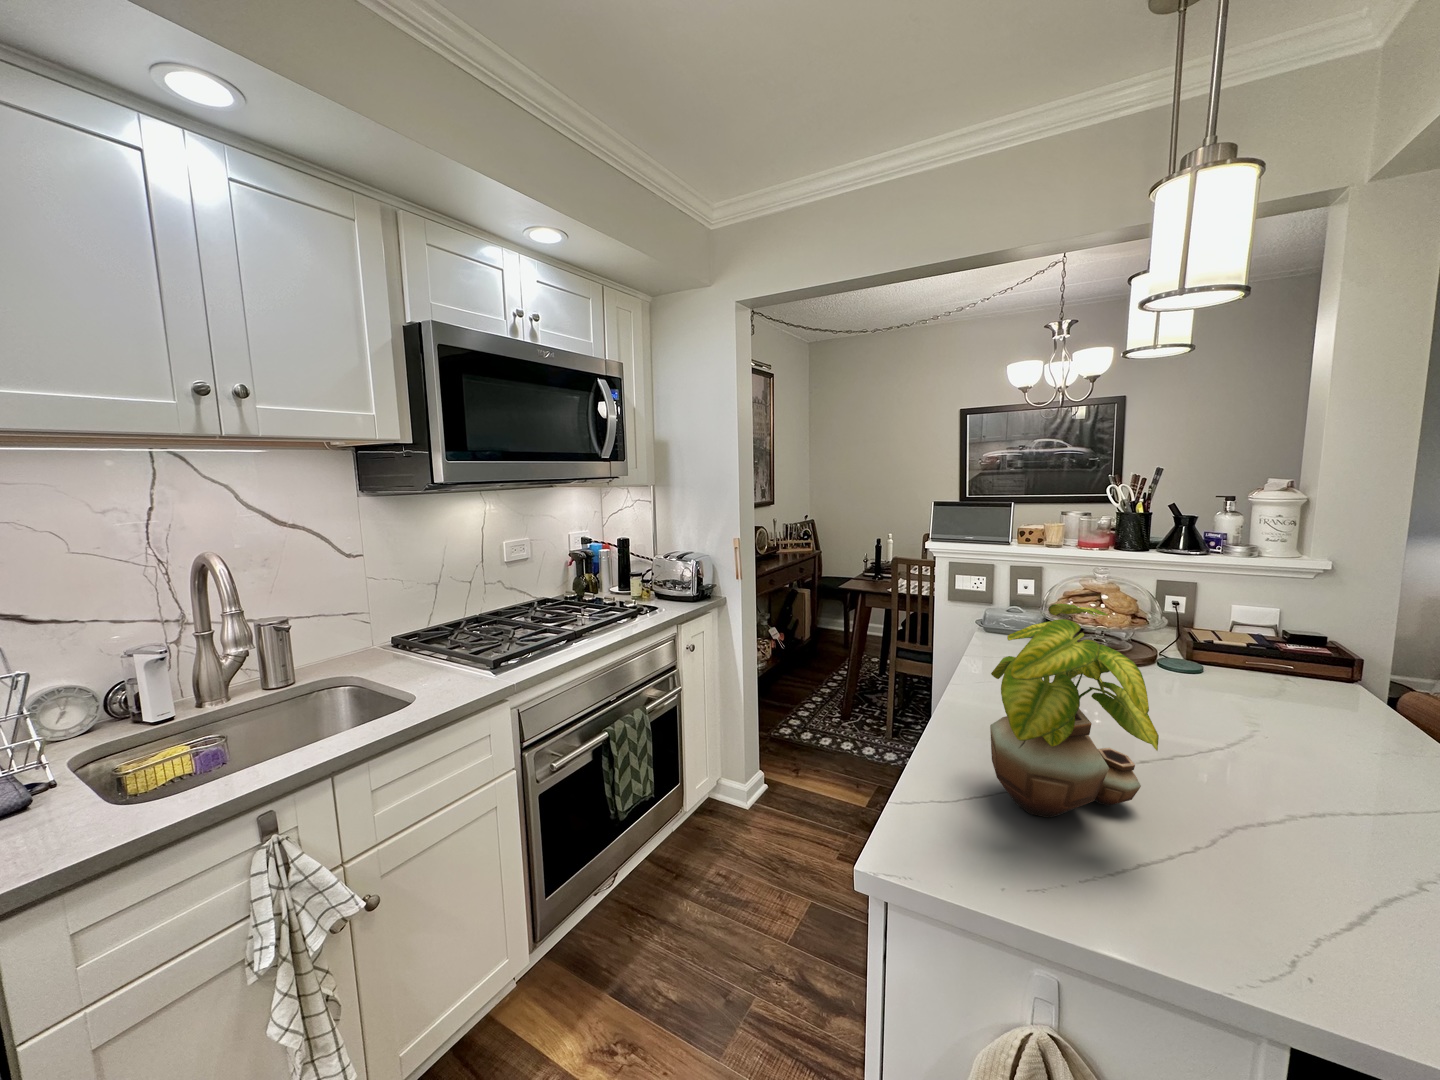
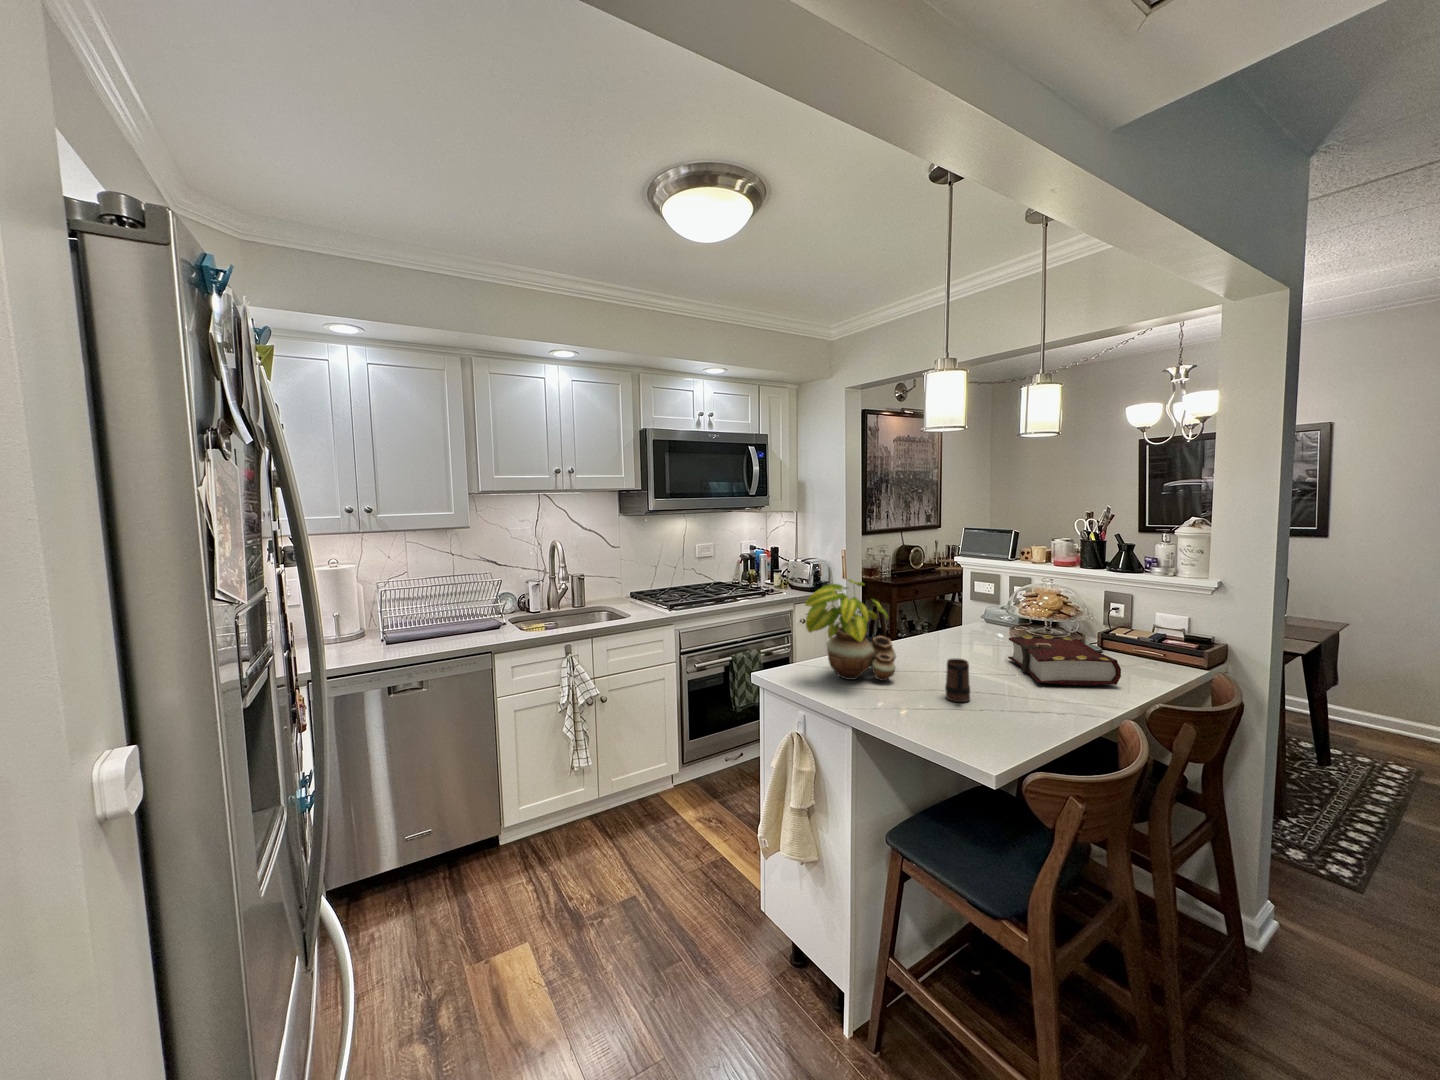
book: none [1152,655,1382,752] -> present [1008,635,1121,685]
mug: none [1266,748,1365,843] -> present [945,658,970,702]

